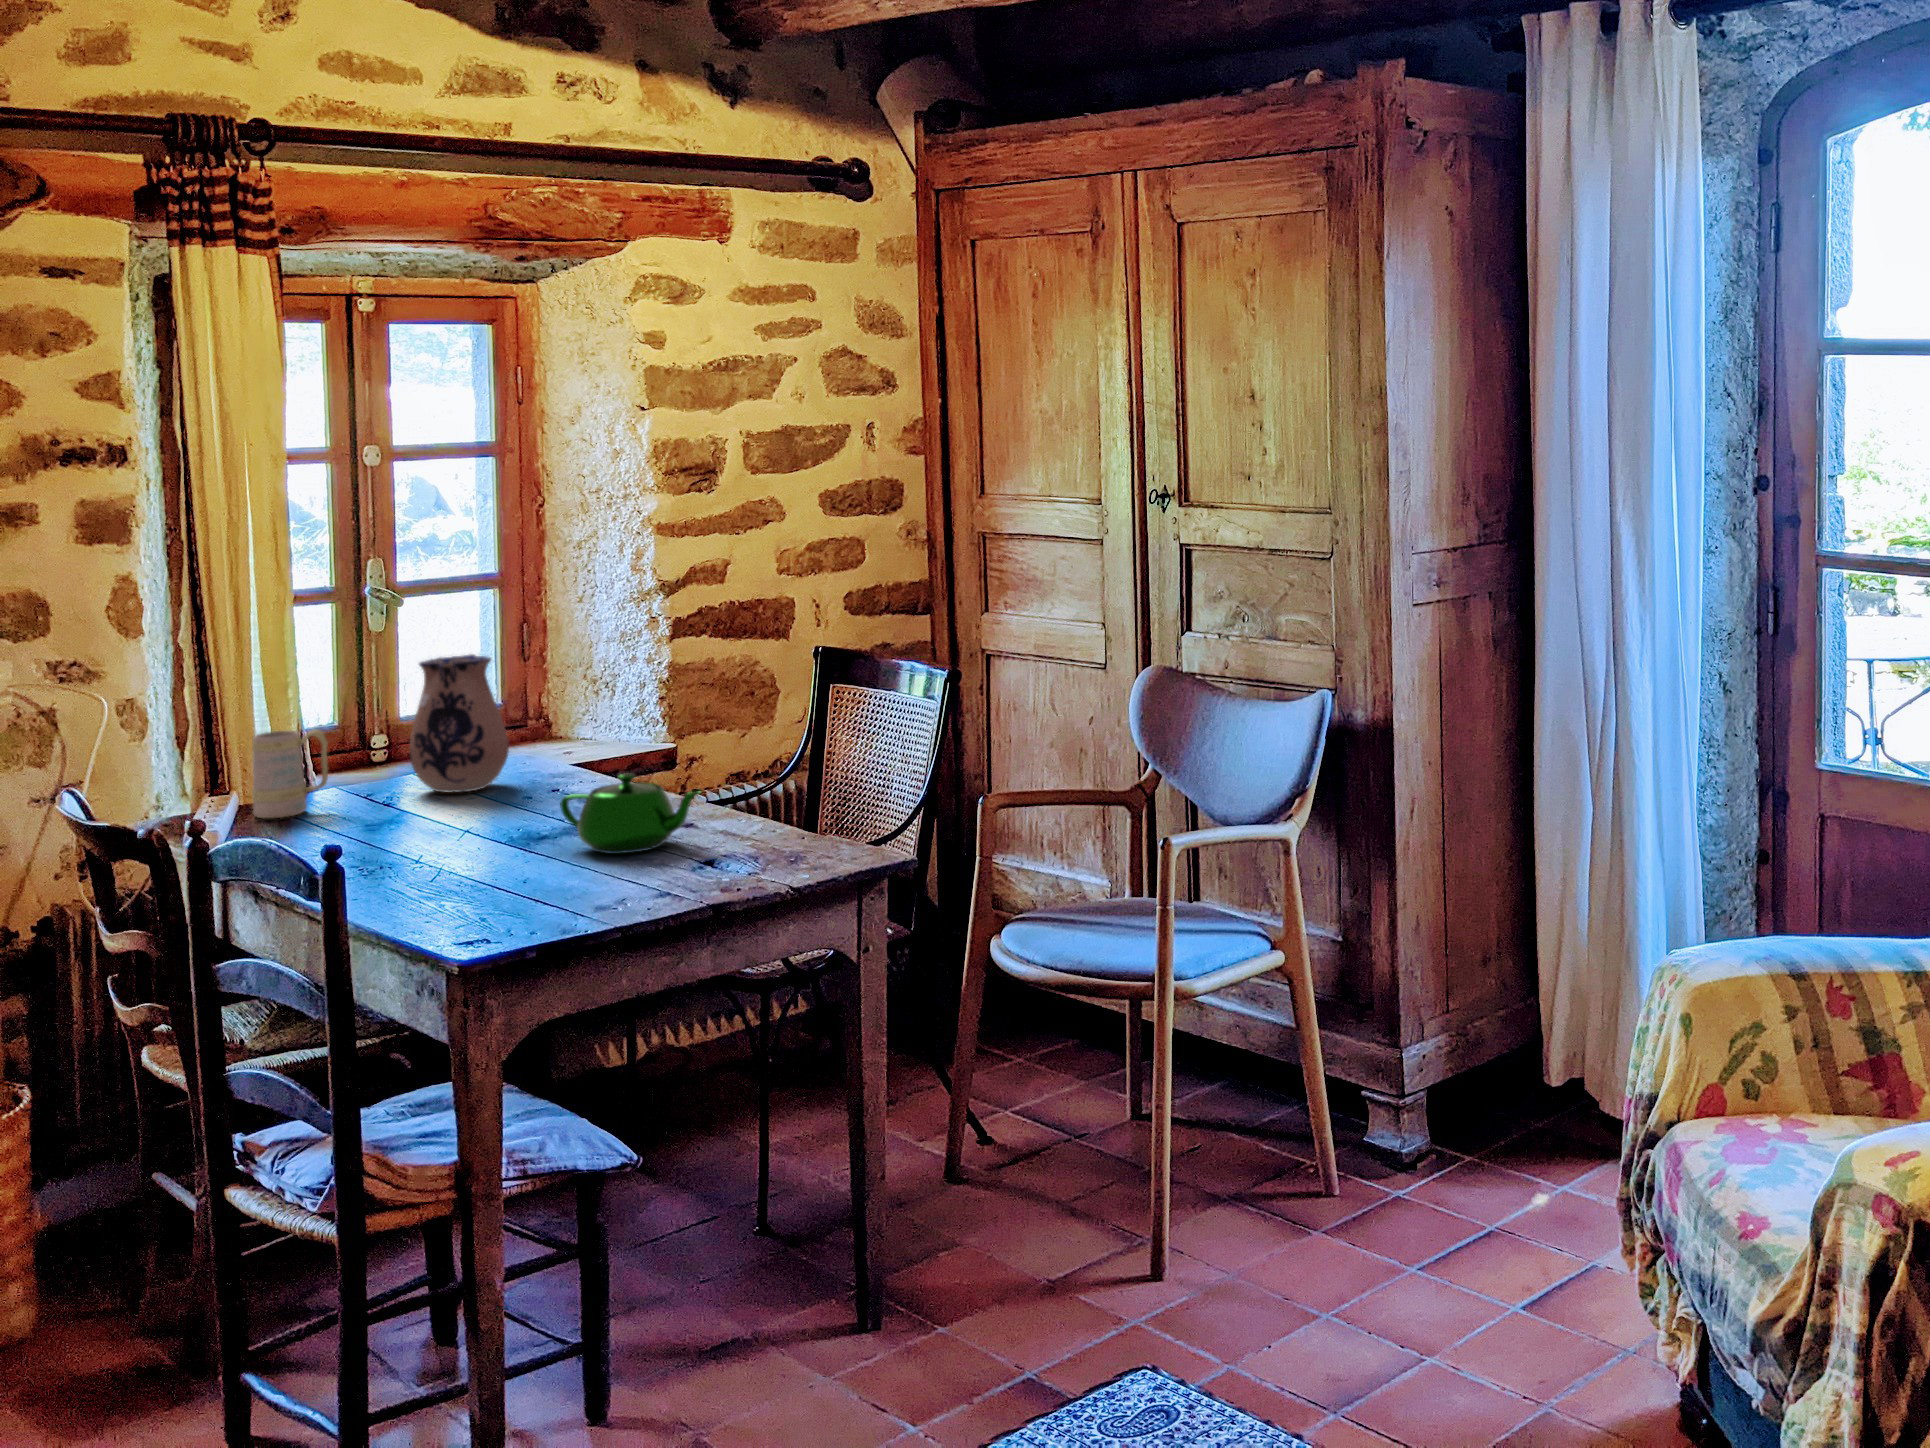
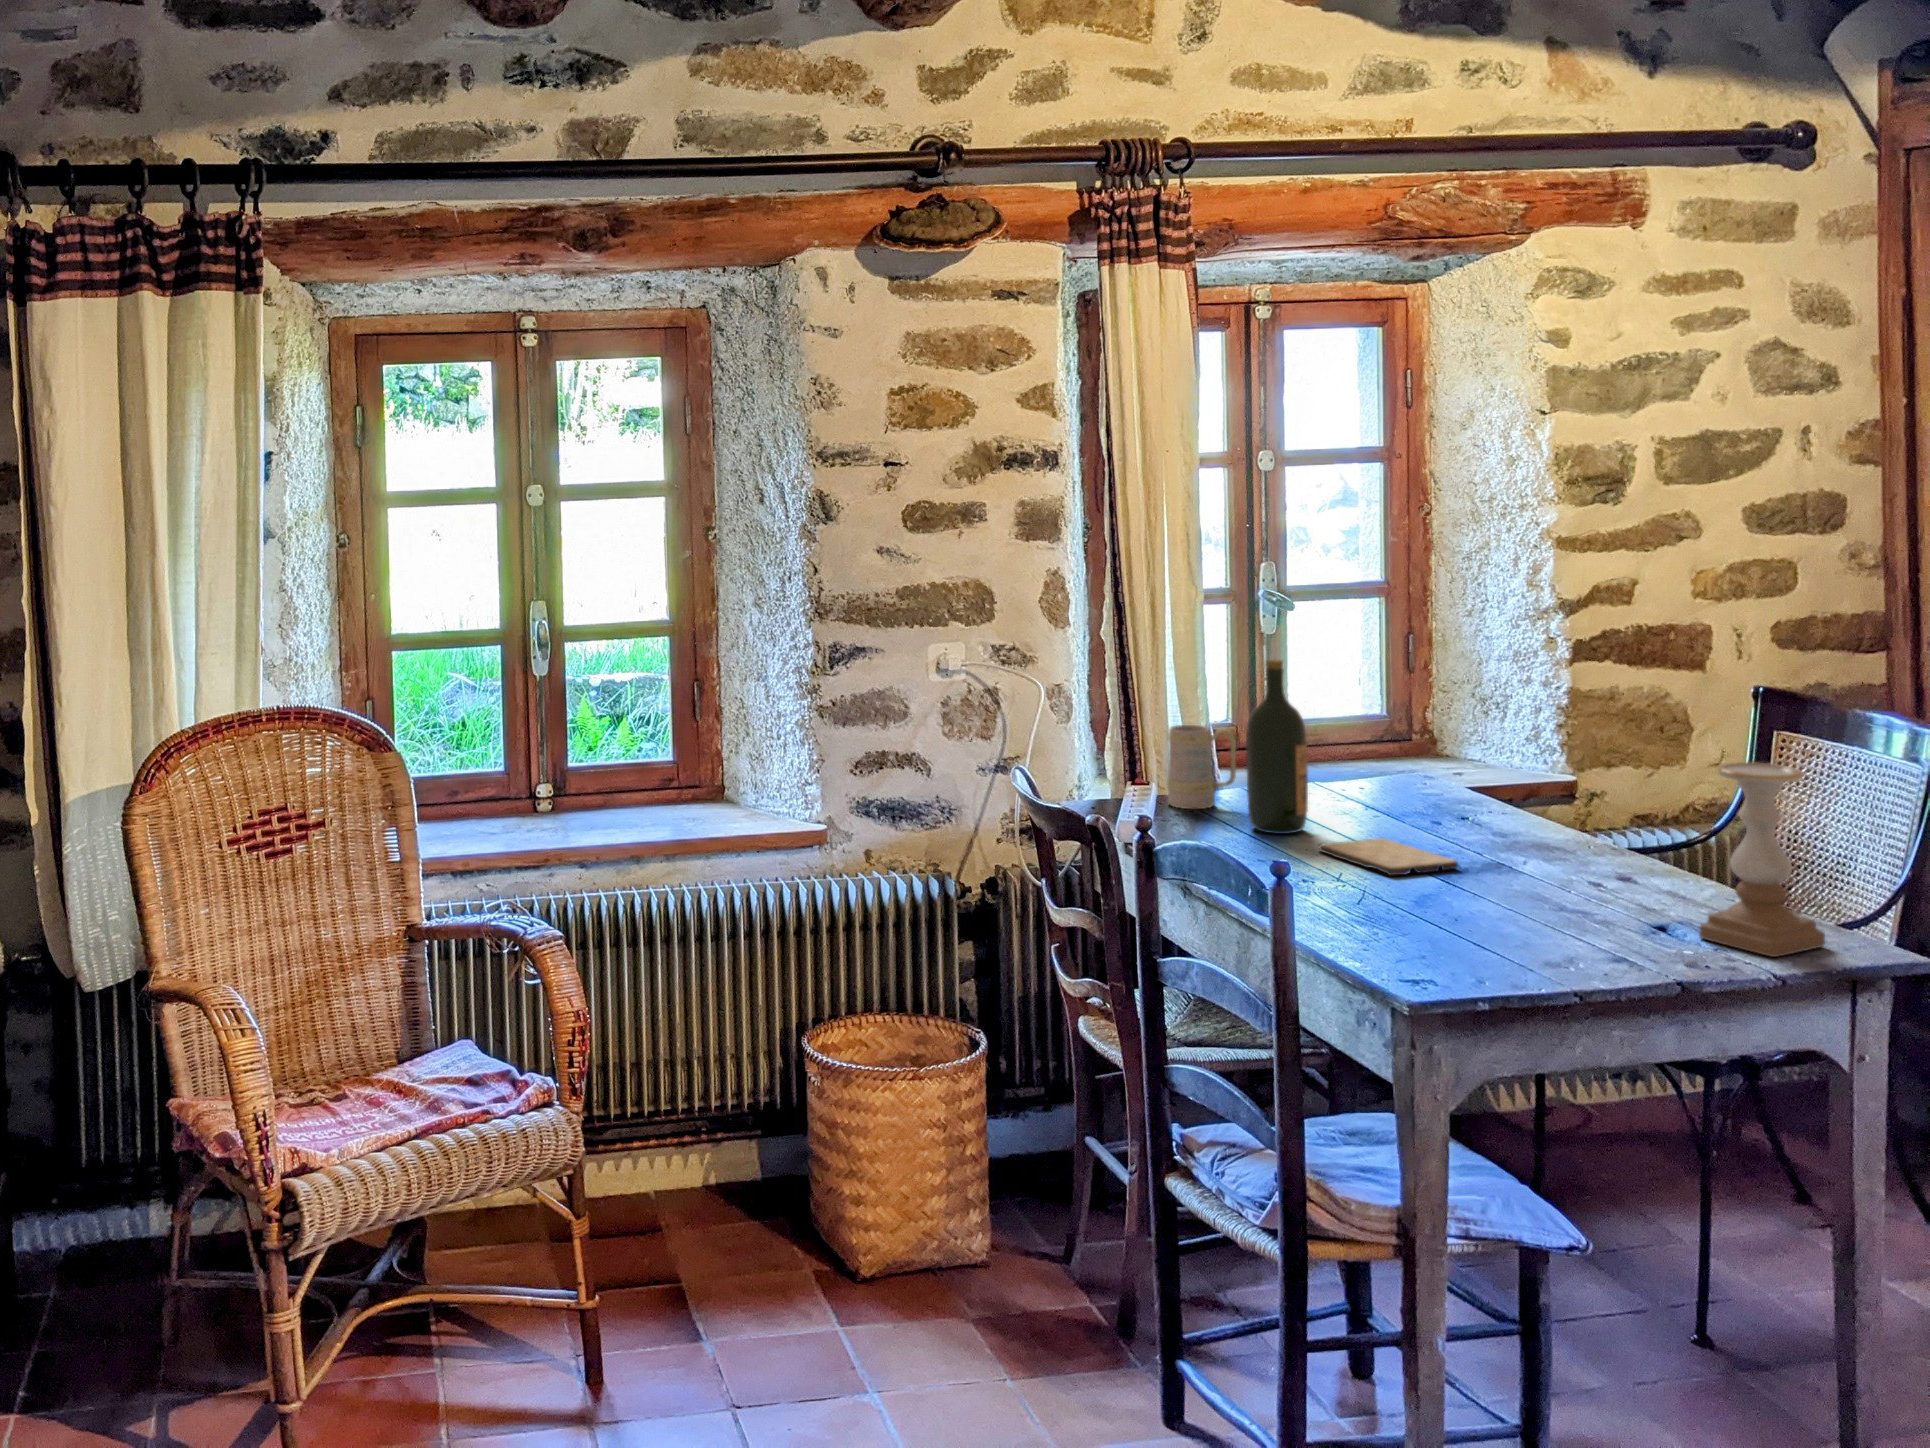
wine bottle: none [332,654,399,829] -> present [1246,660,1308,834]
ceramic pitcher: present [410,654,509,793] -> none [1311,665,1410,806]
candle holder: none [727,705,823,867] -> present [1699,762,1825,957]
teapot: present [560,773,700,854] -> none [1489,818,1663,908]
cutting board: none [405,818,537,851] -> present [1319,838,1458,876]

